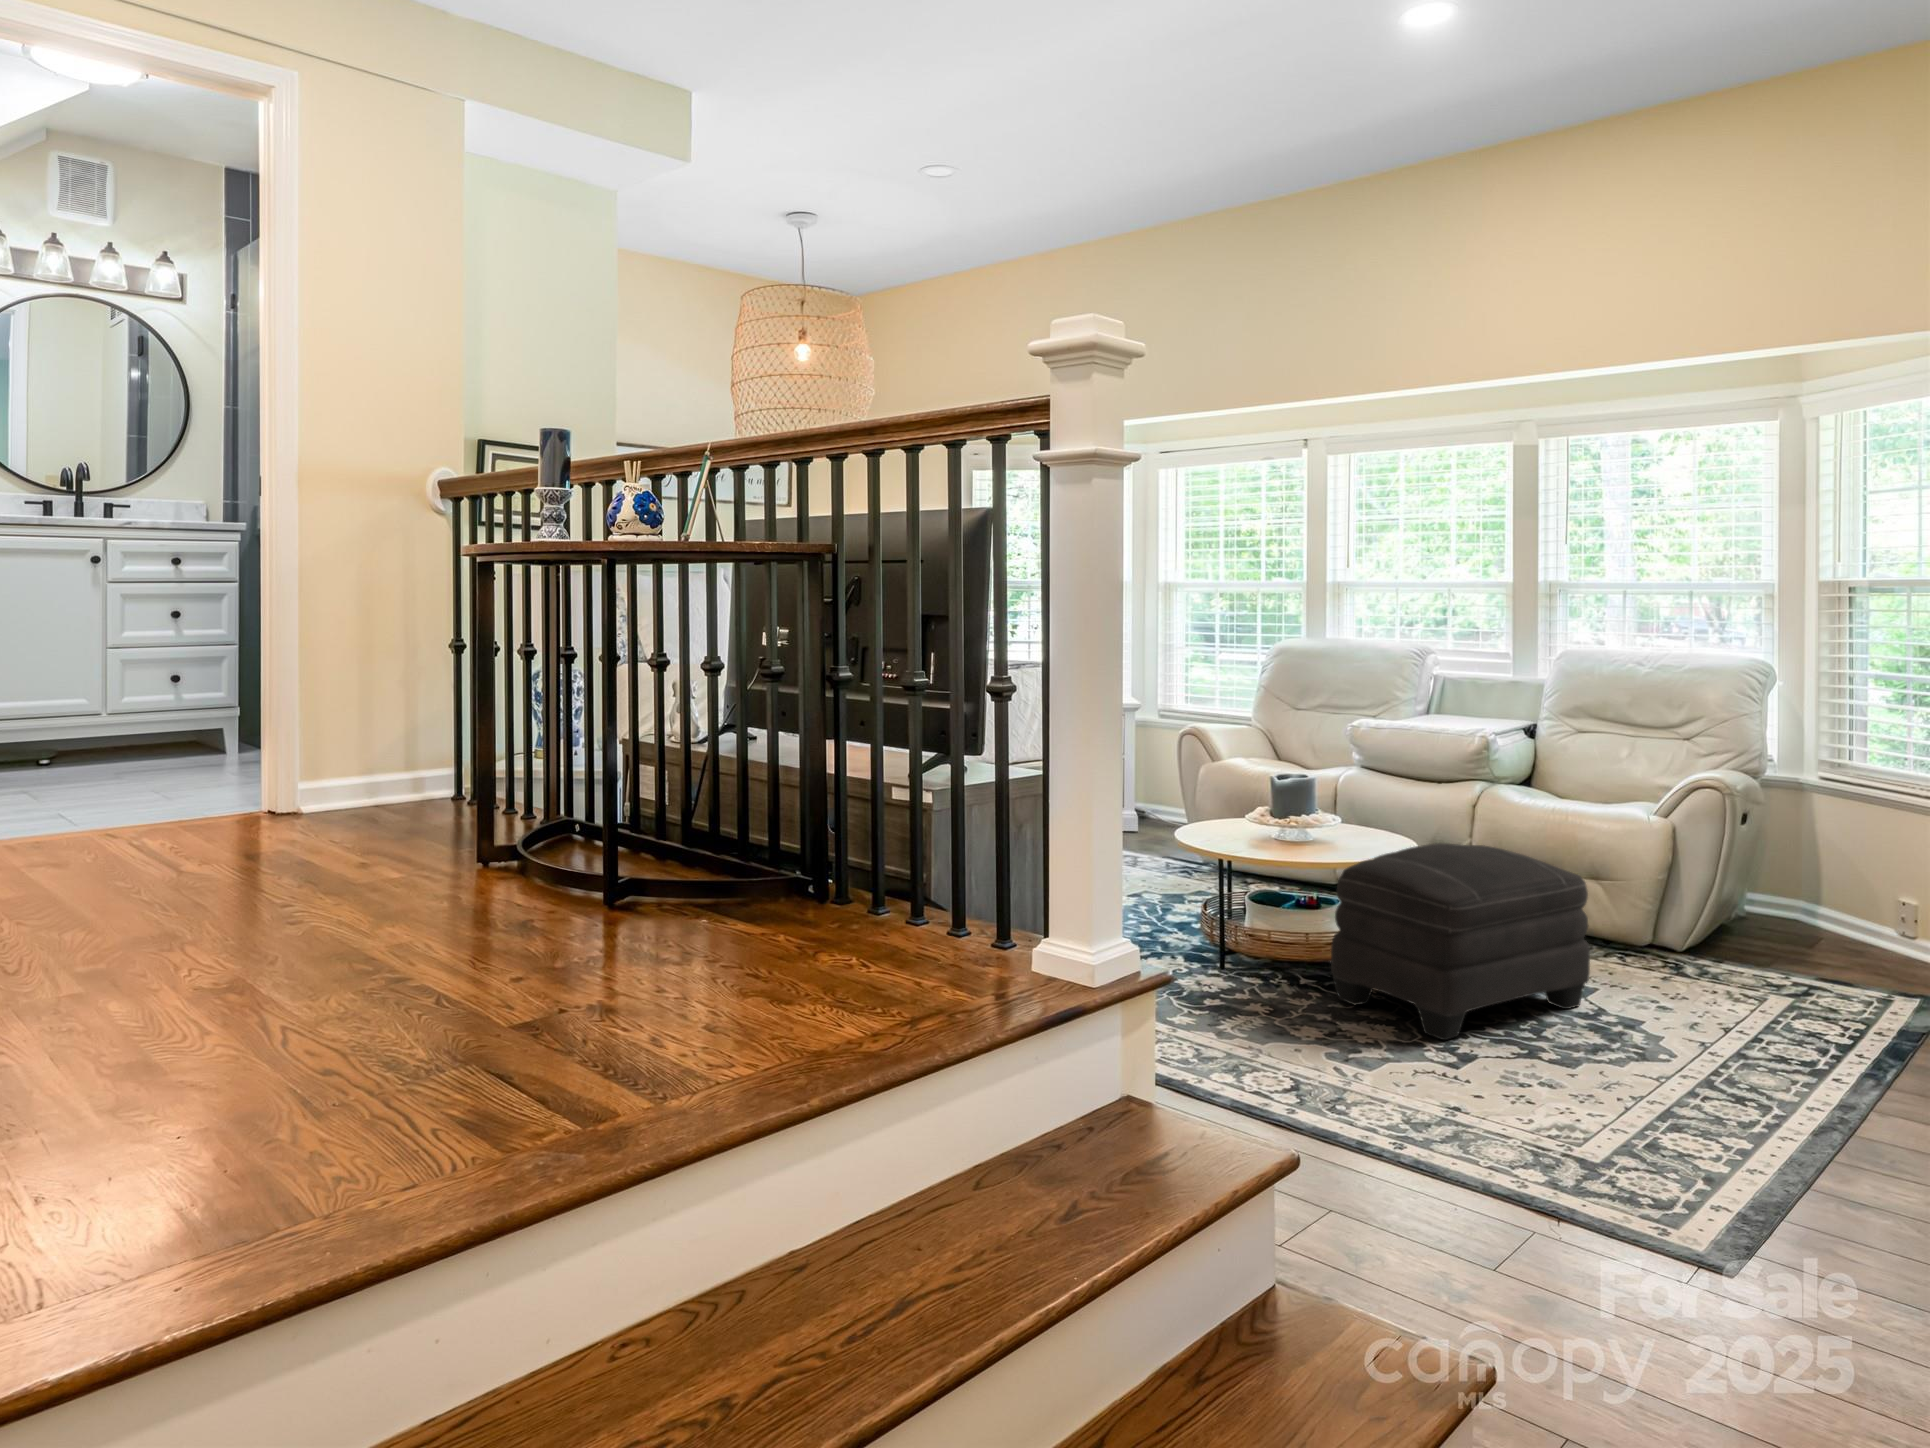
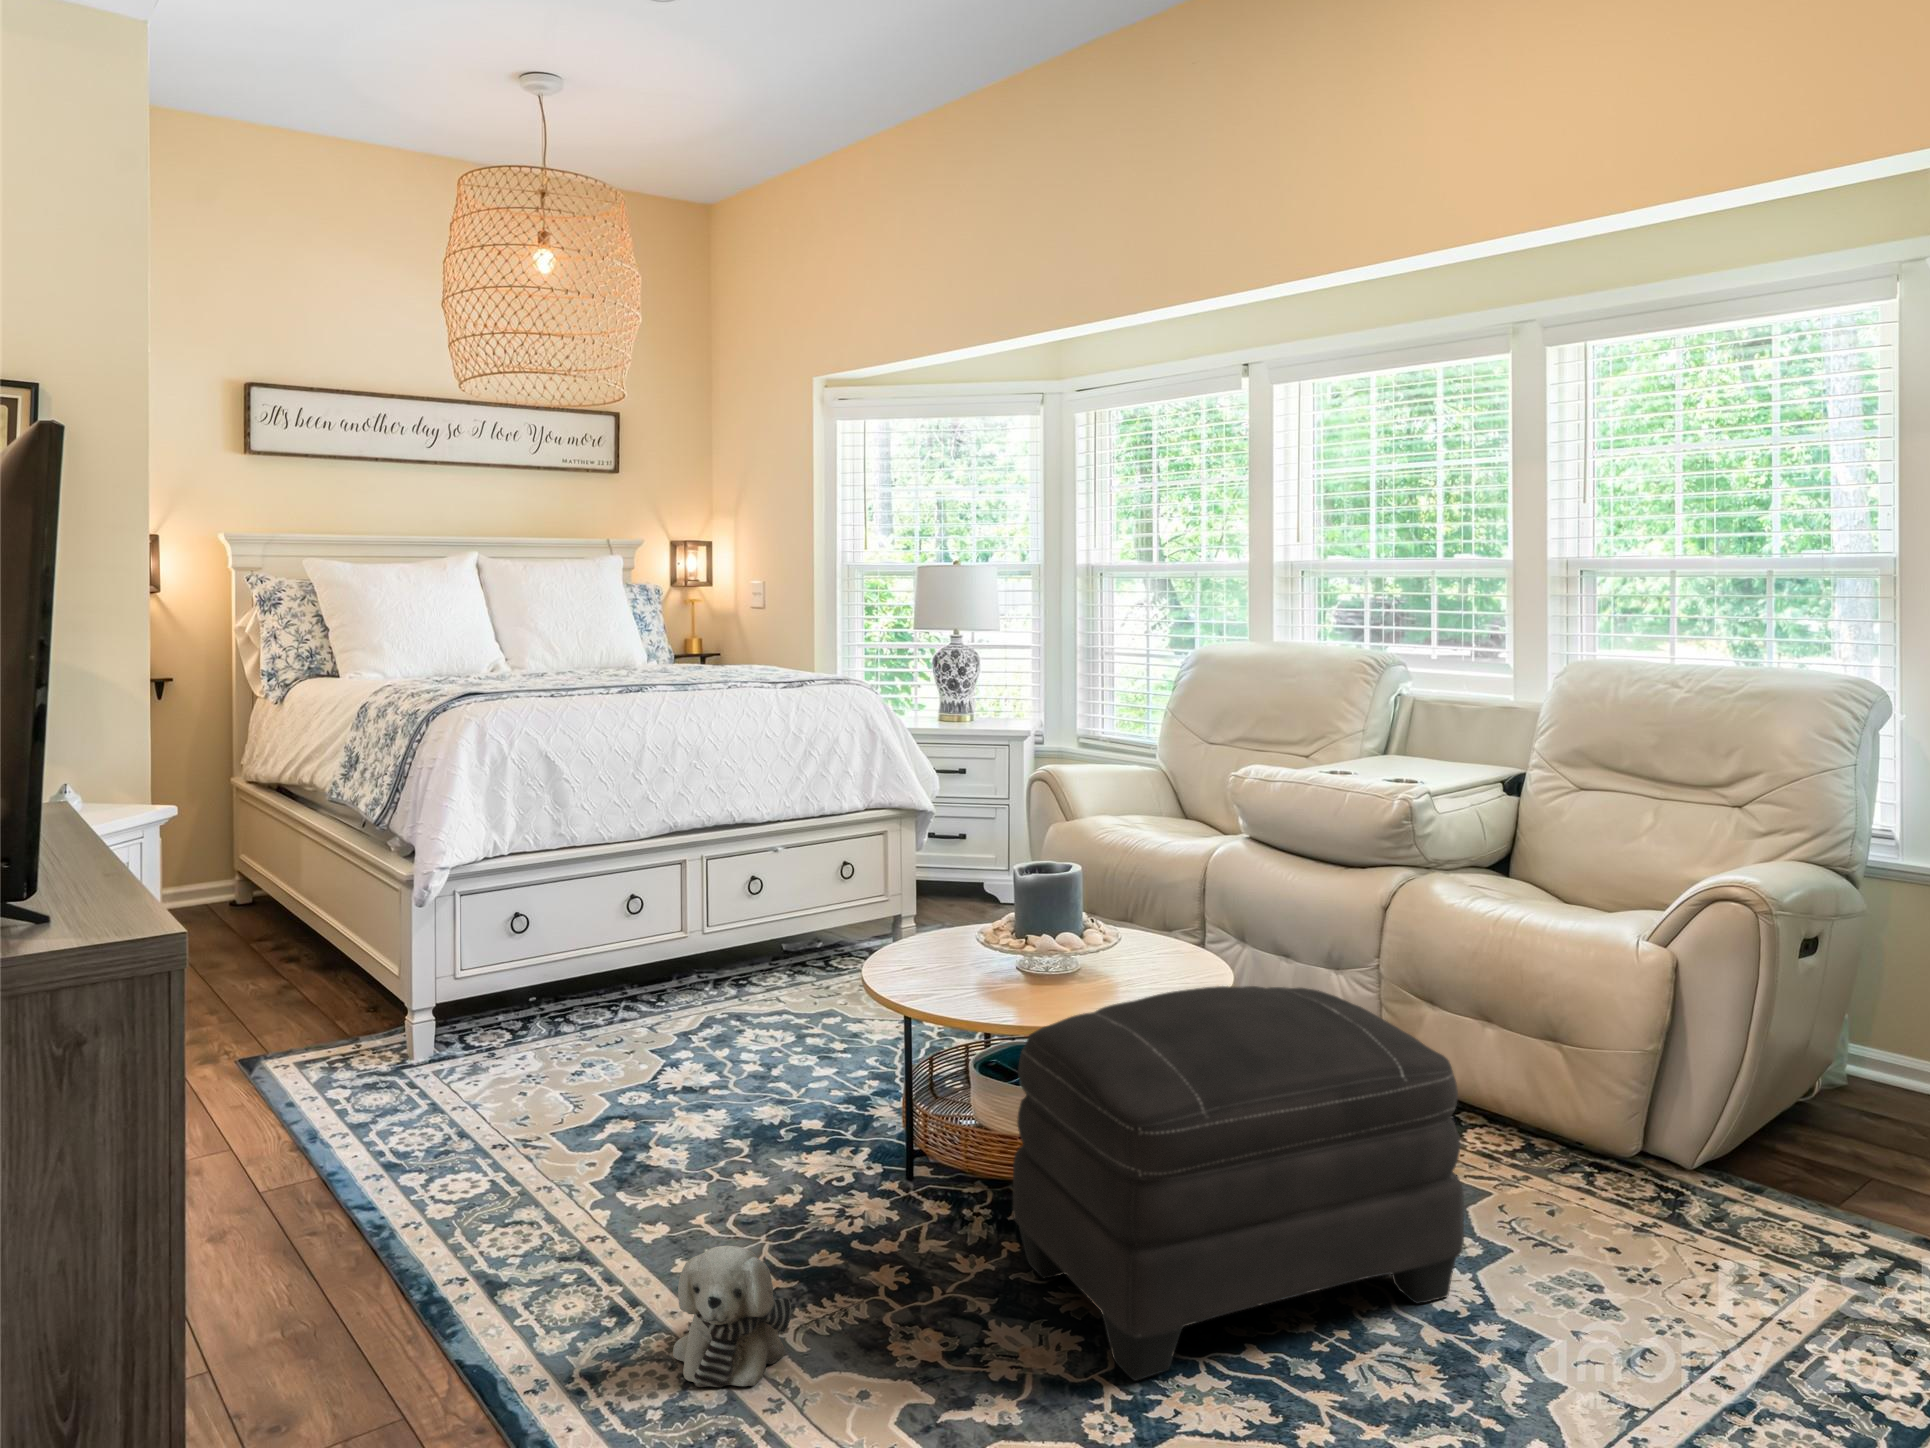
plush toy: none [1190,978,1257,1049] -> present [673,1246,791,1387]

